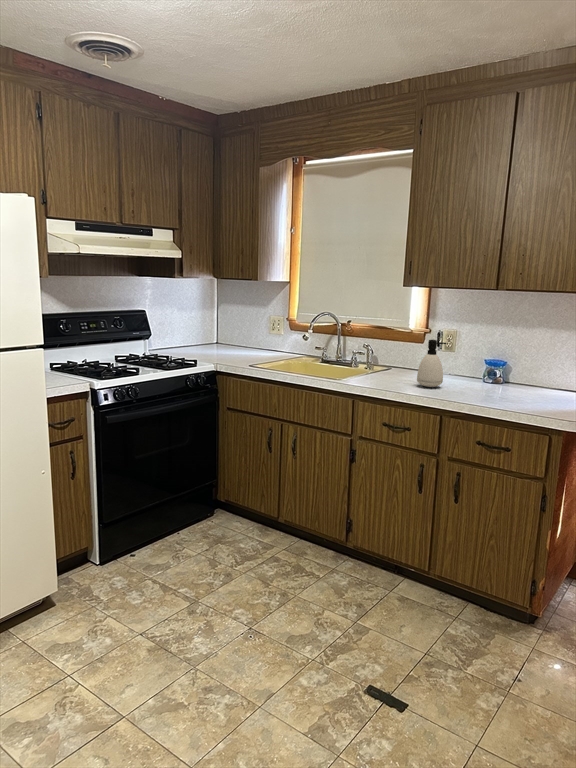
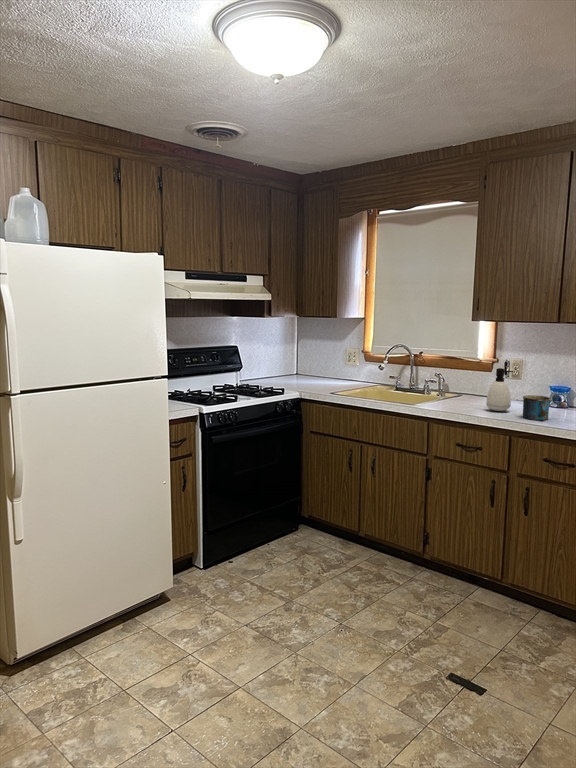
mug: none [455,370,486,398] -> present [523,395,551,420]

